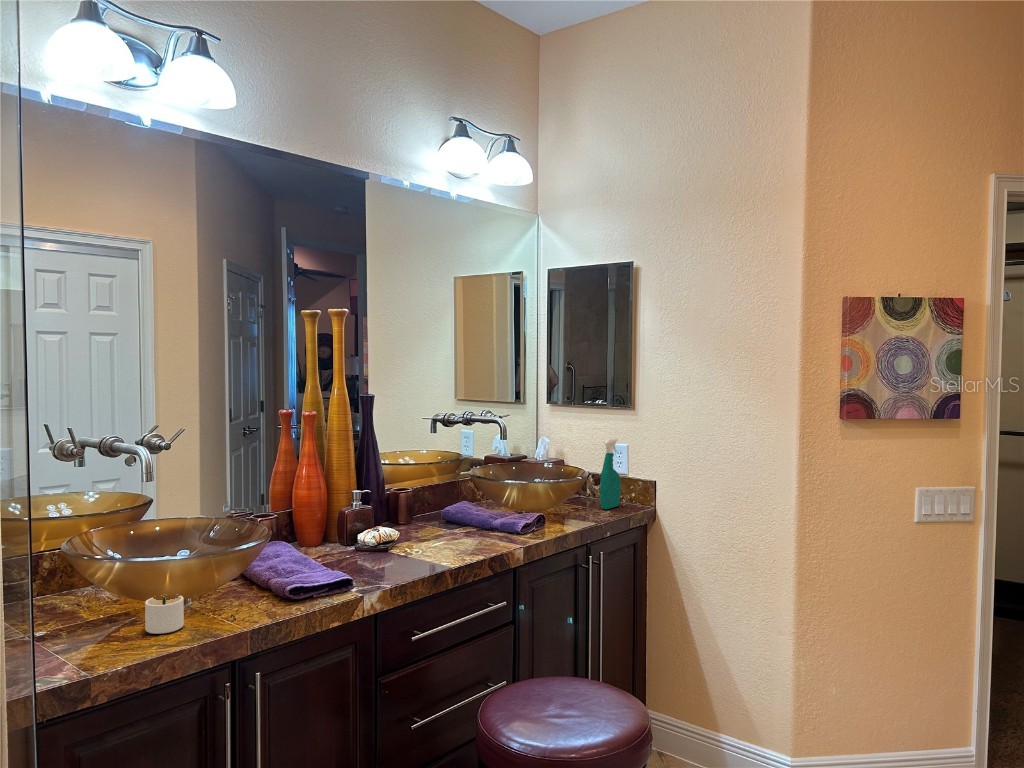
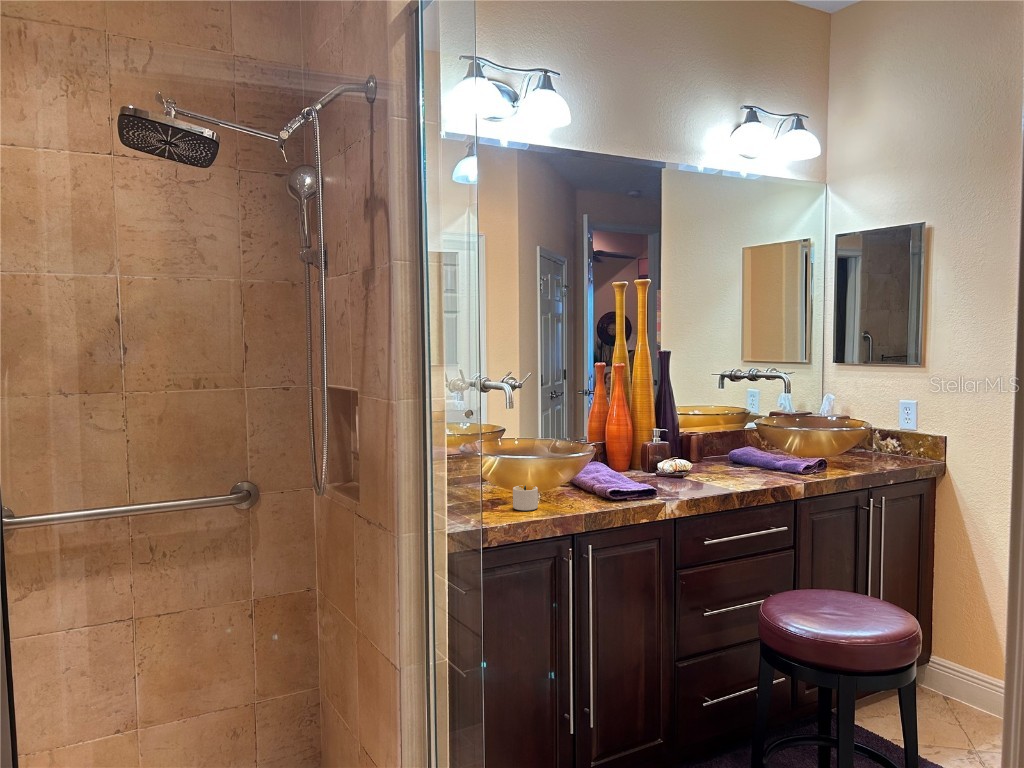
spray bottle: present [600,438,621,509] -> none [885,394,907,461]

